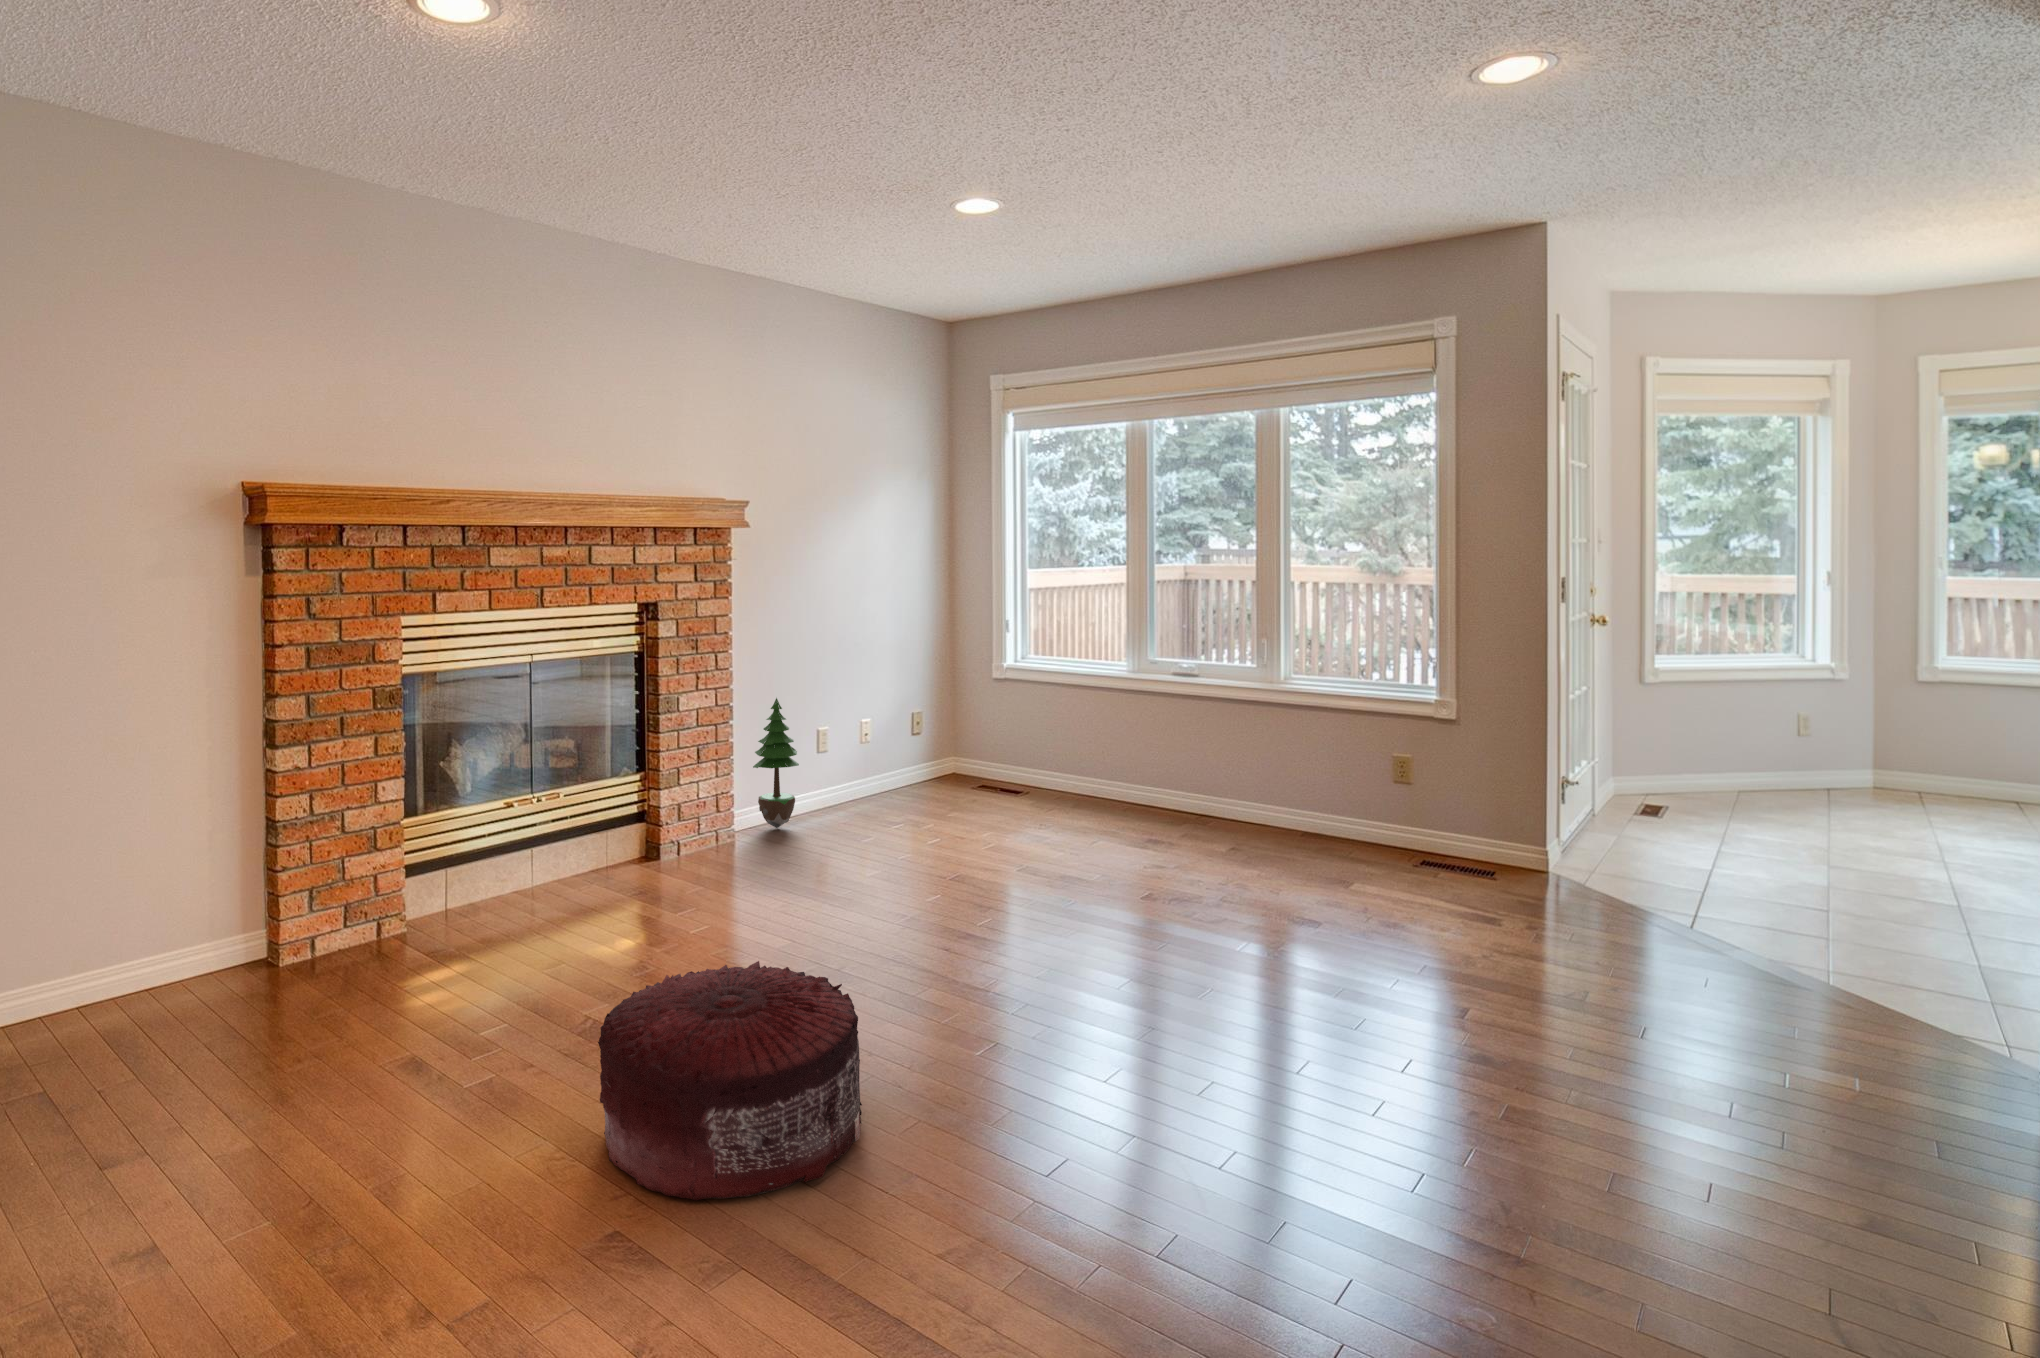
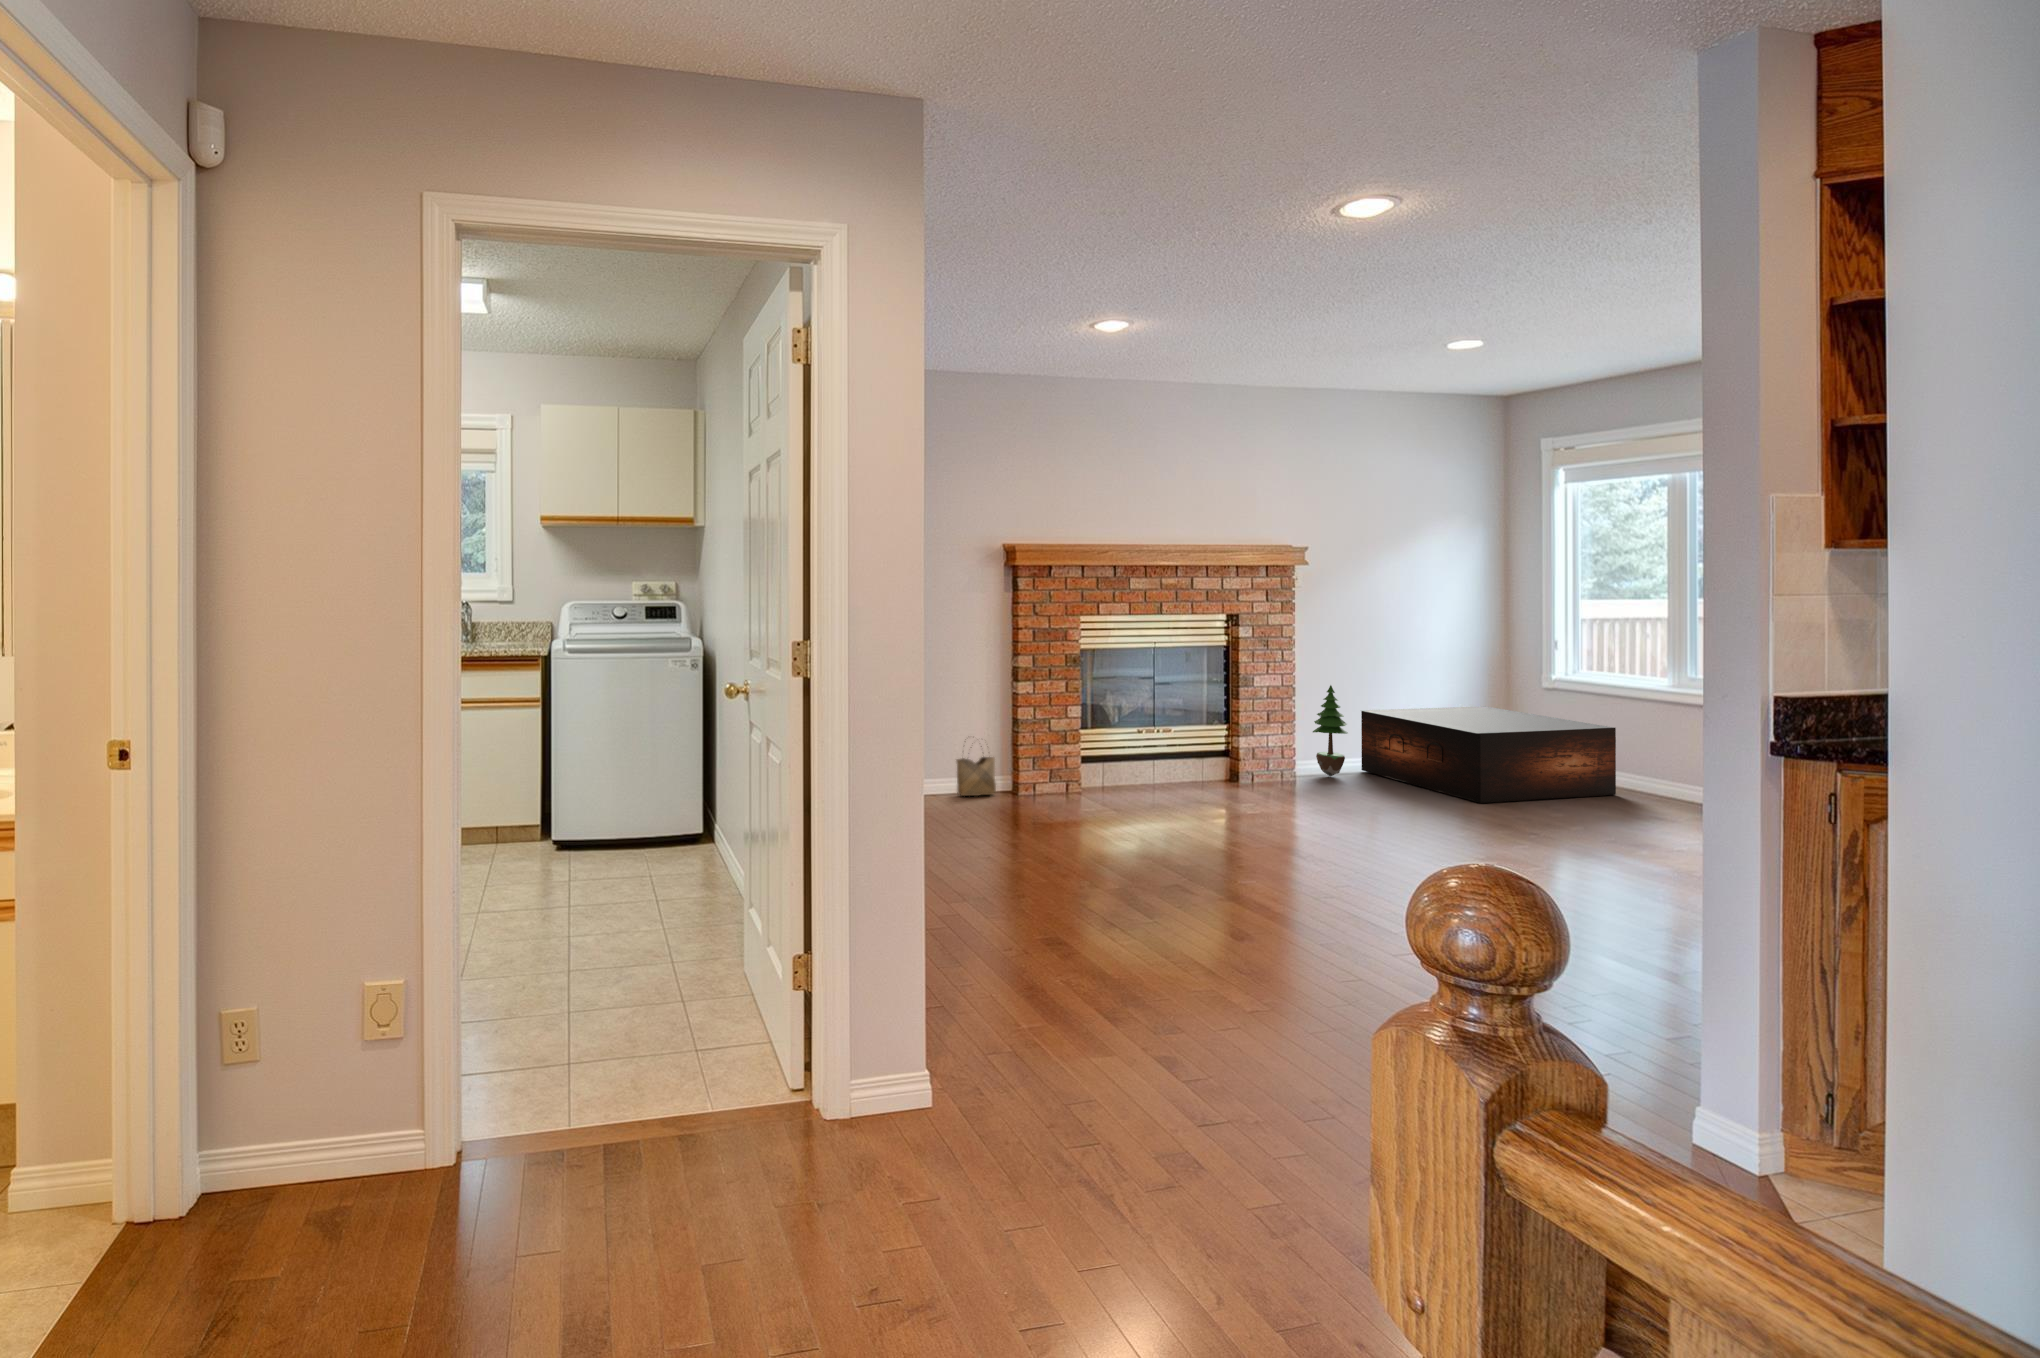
coffee table: none [807,706,1087,844] -> present [1361,706,1616,803]
woven basket: none [134,870,231,1002] -> present [957,746,996,796]
pouf: present [598,961,862,1201] -> none [1160,803,1303,898]

